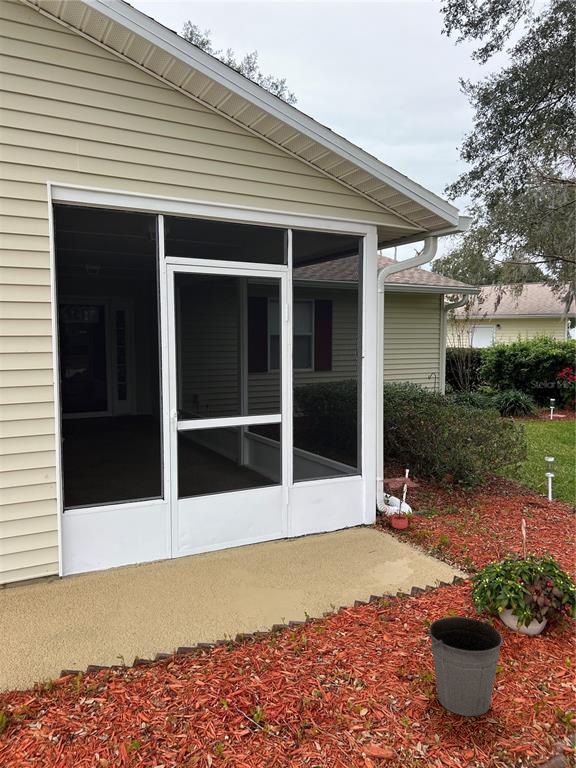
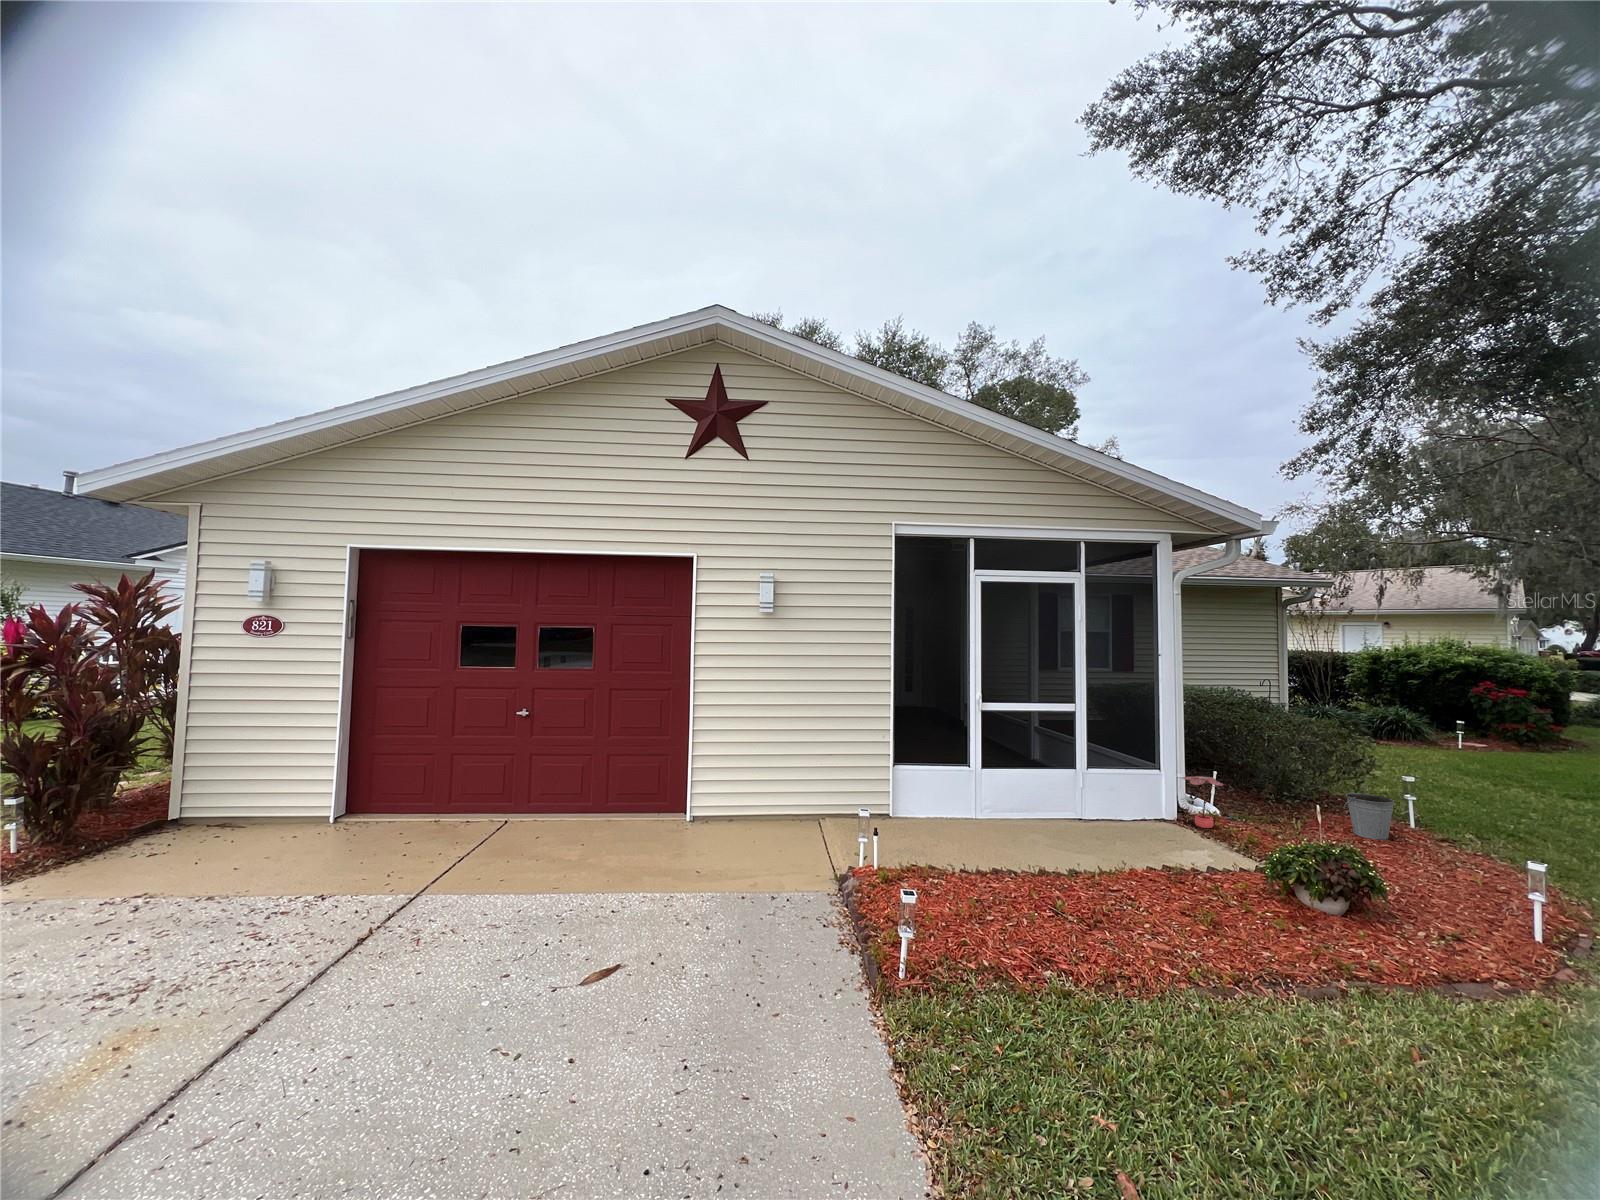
bucket: present [426,616,502,716] -> present [1344,793,1394,840]

